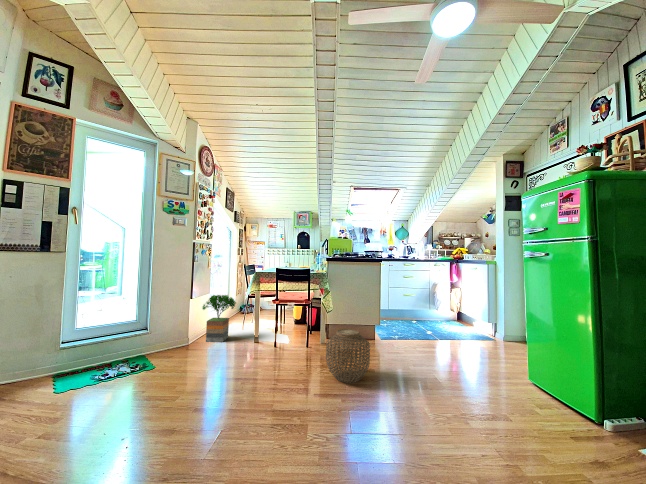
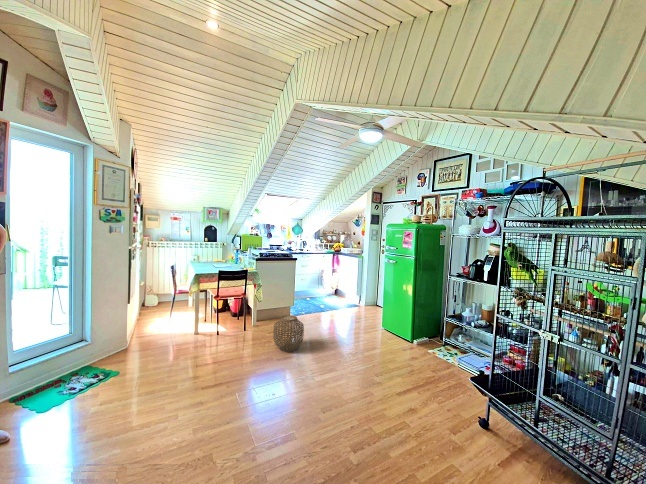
potted tree: present [202,295,236,342] -> none [137,294,171,340]

